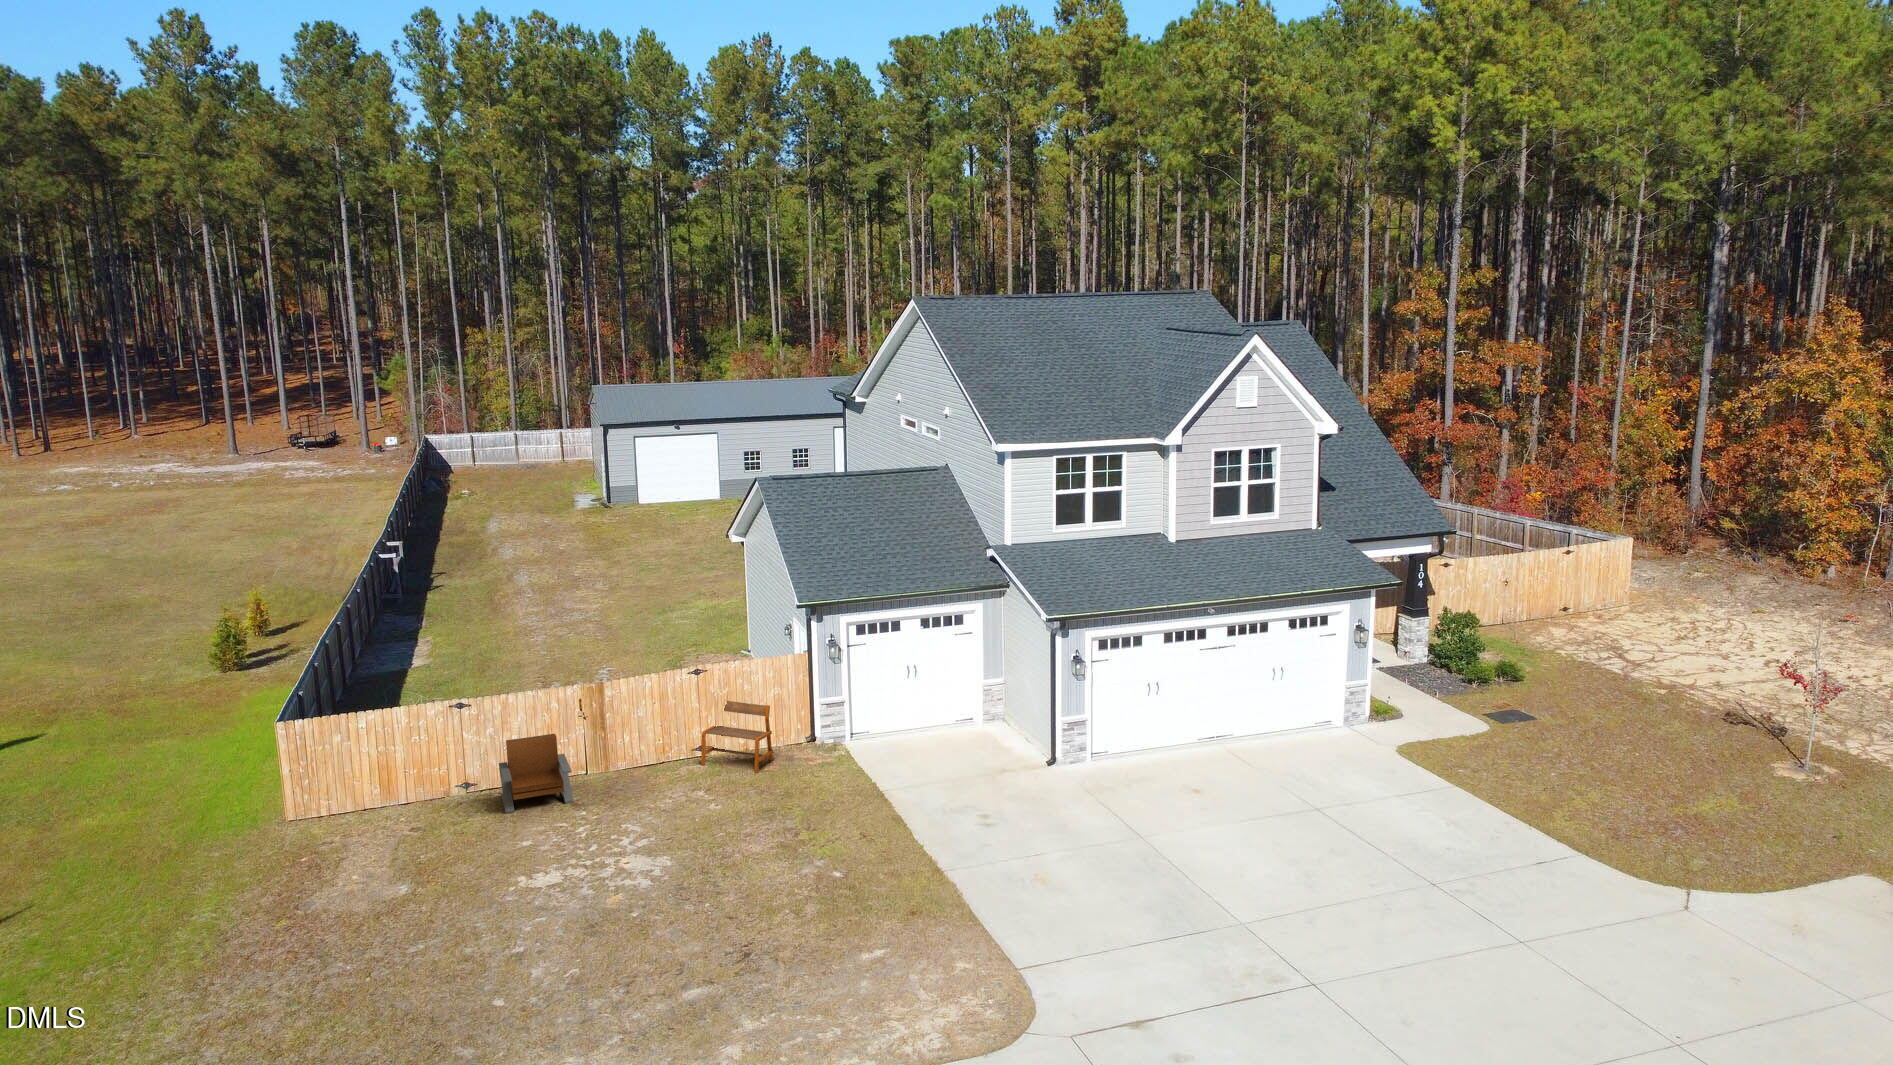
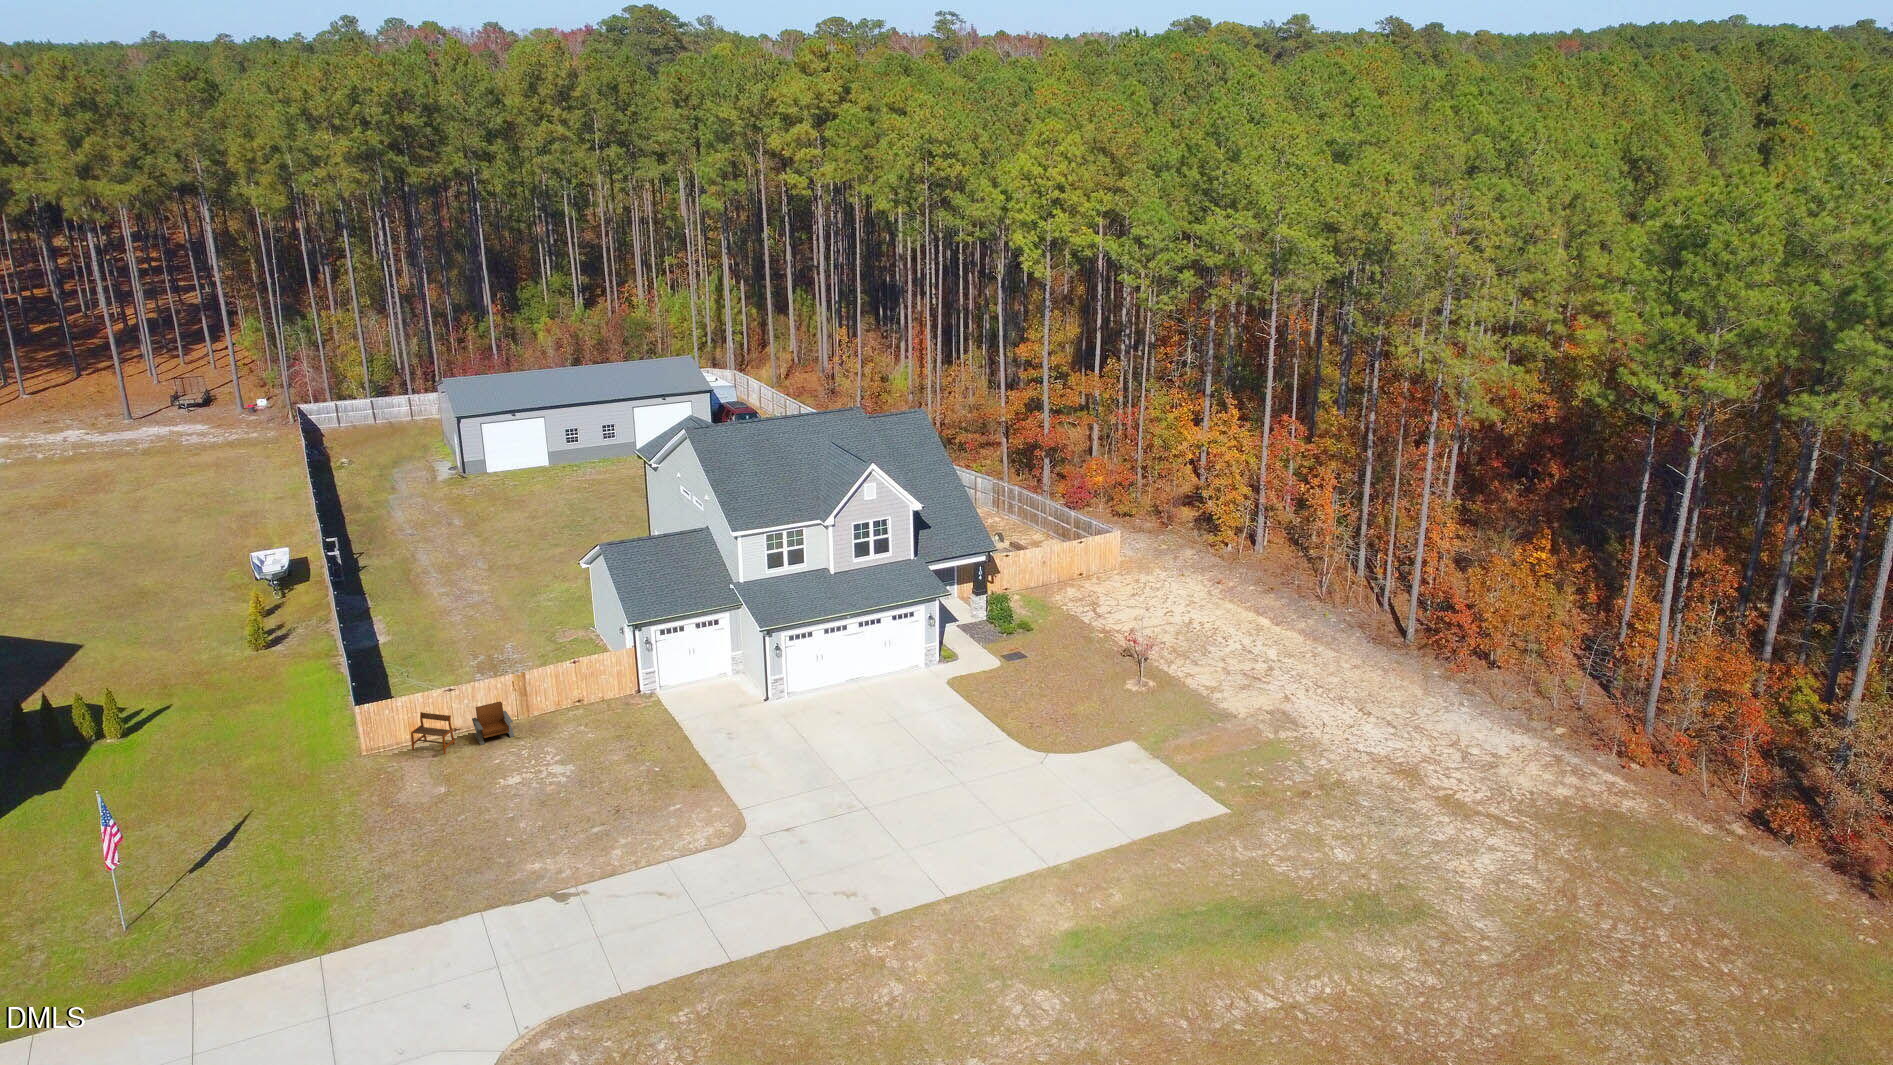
bench: present [702,701,774,773] -> present [411,712,455,754]

